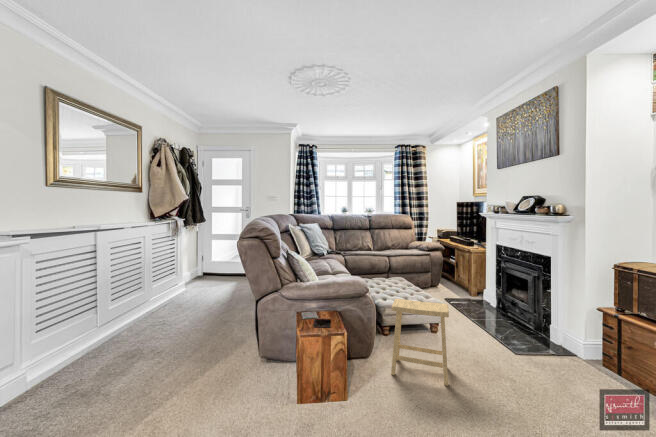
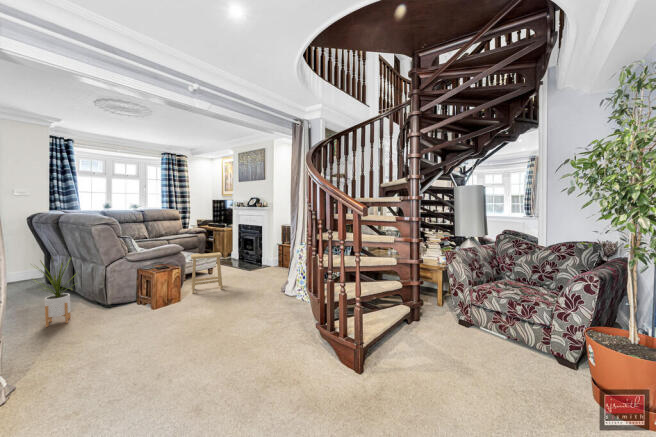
house plant: none [199,272,251,371] -> present [36,258,73,327]

